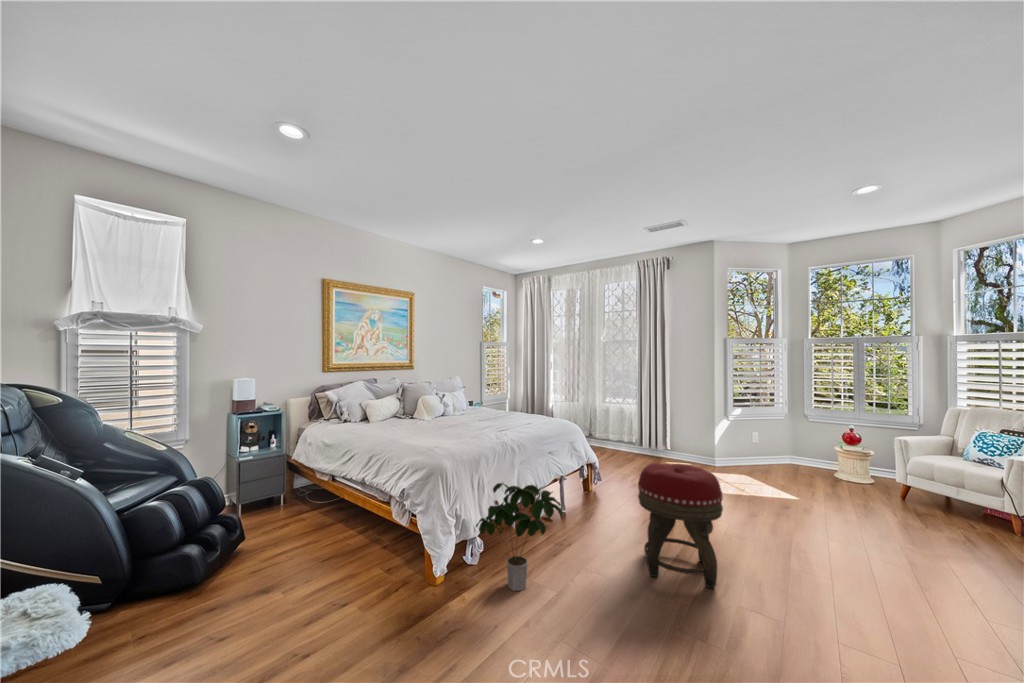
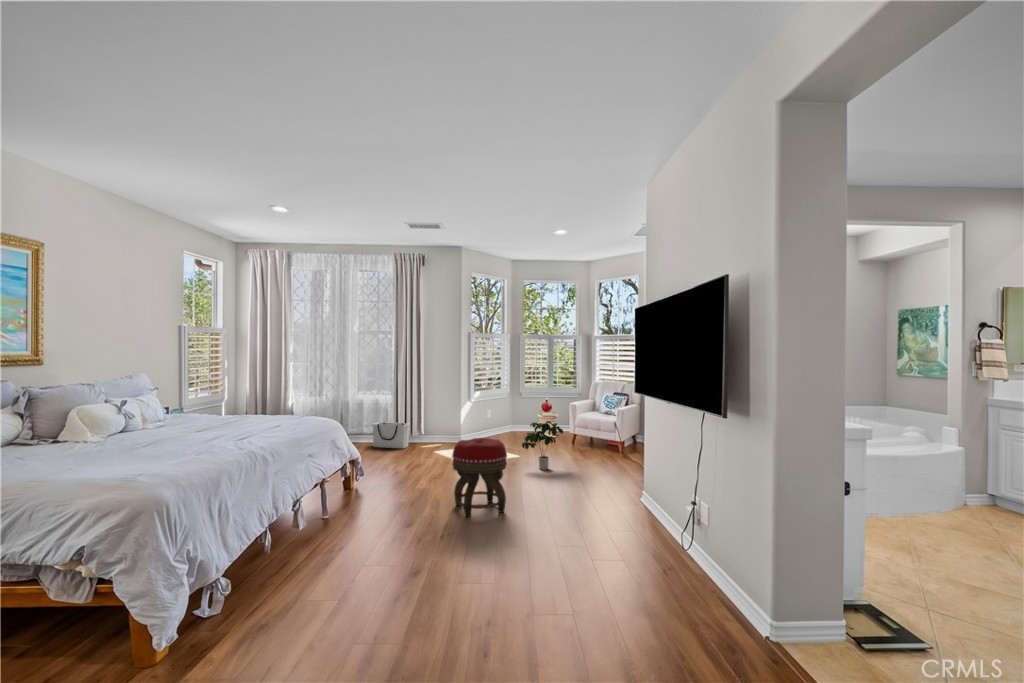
storage bin: none [616,431,654,462] -> present [372,422,410,448]
potted plant: present [476,483,562,591] -> present [522,421,563,470]

